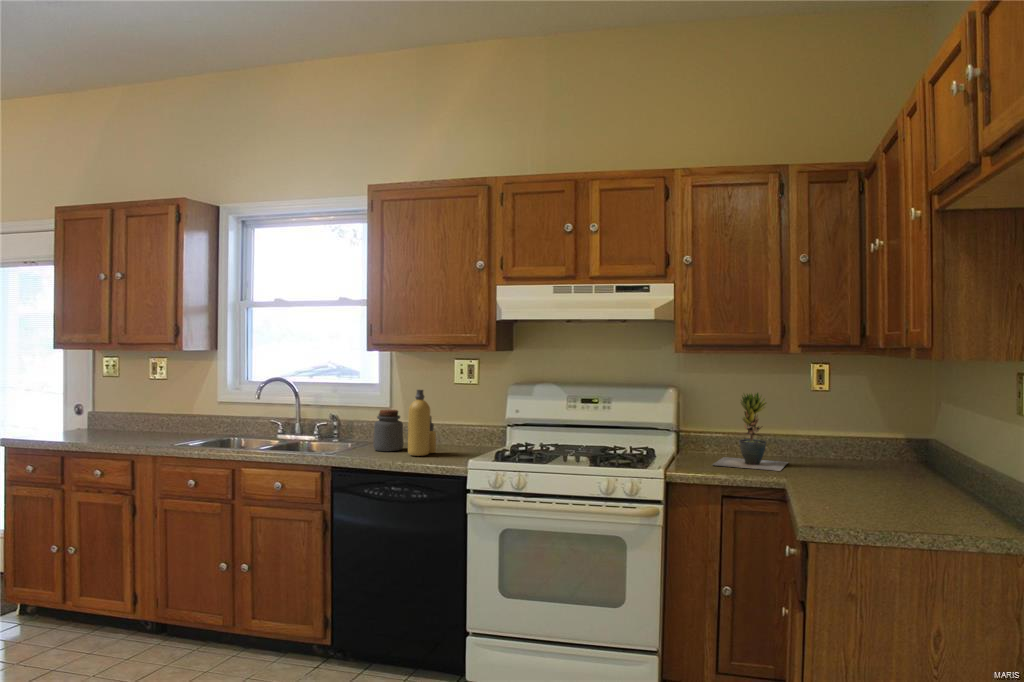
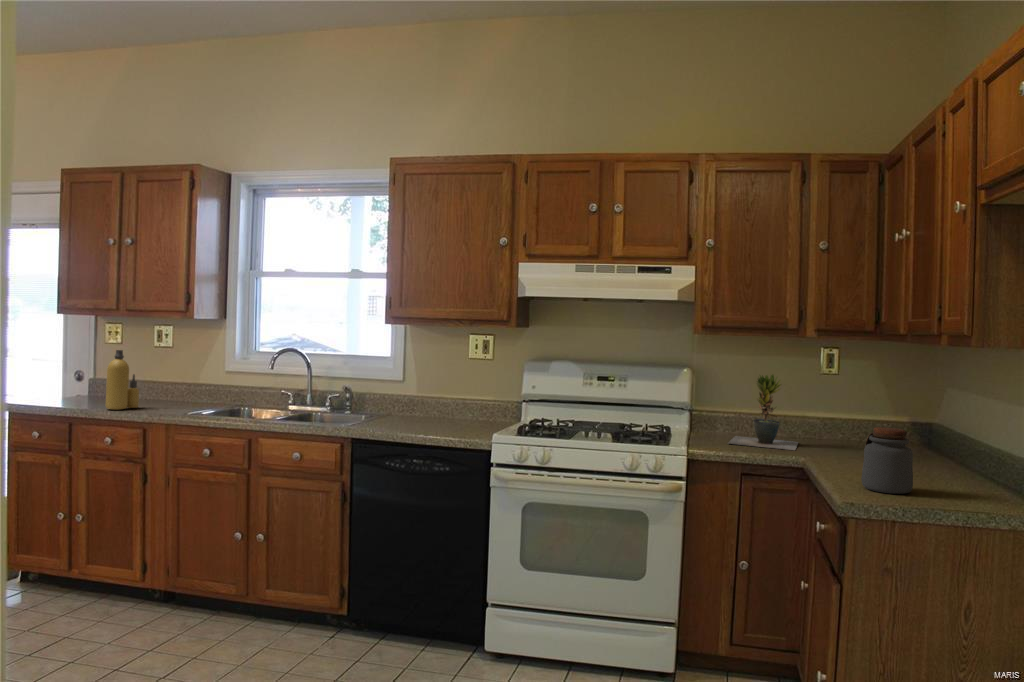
bottle: present [408,390,436,456] -> present [106,350,139,410]
jar: present [373,410,403,451] -> present [861,427,913,494]

